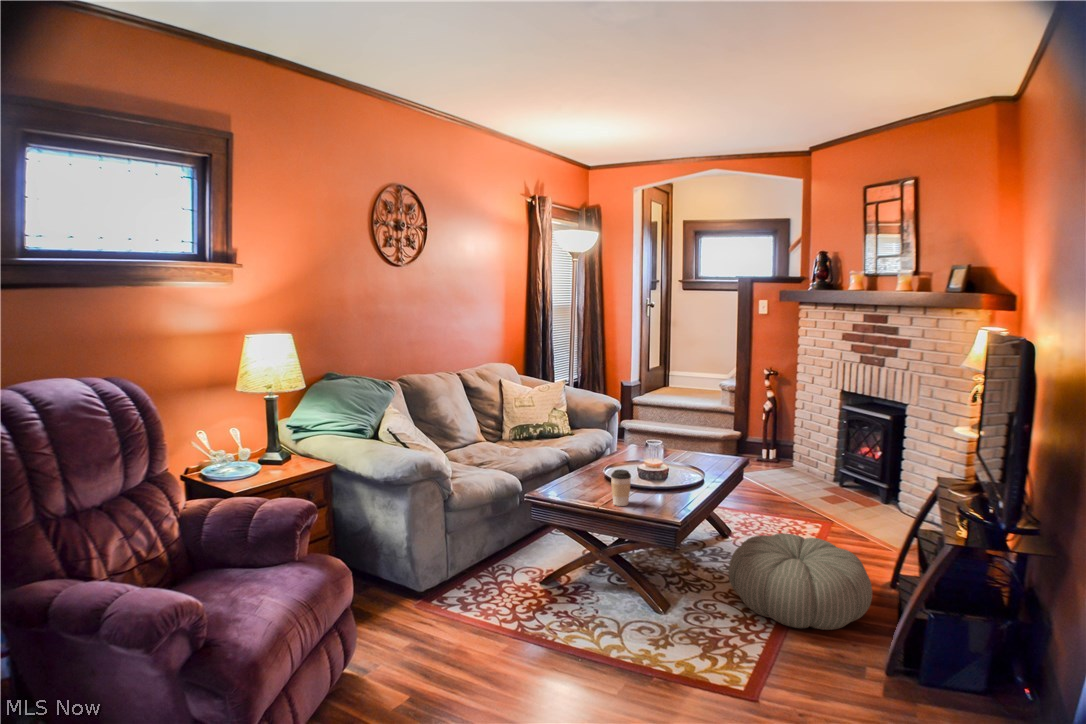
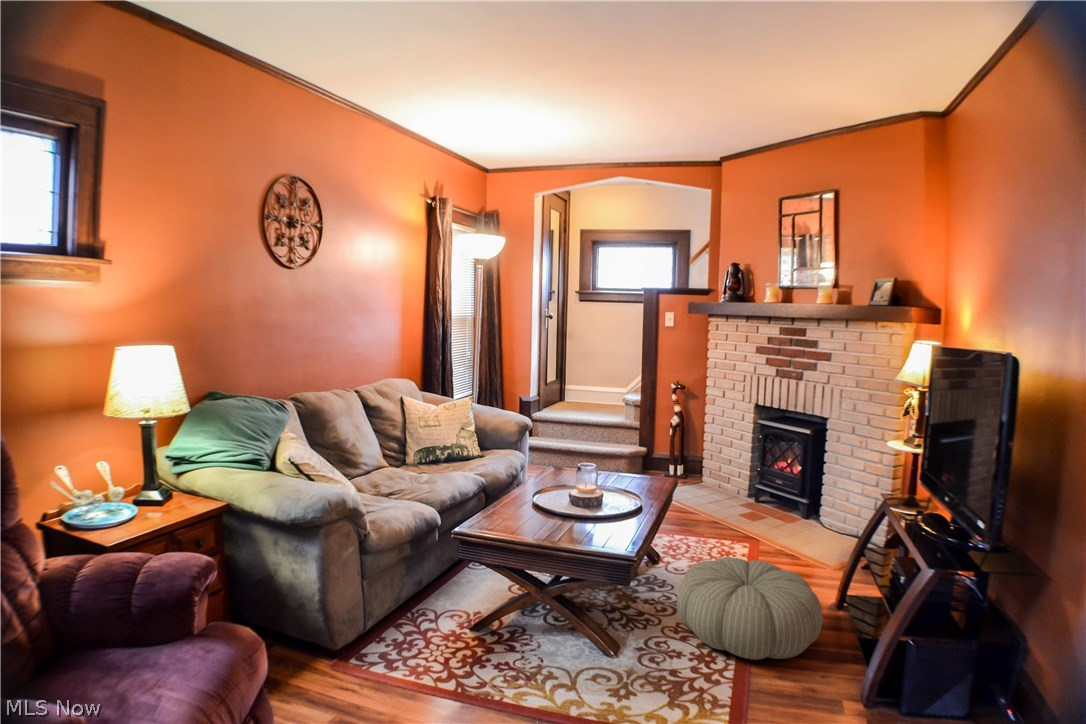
coffee cup: present [611,469,631,506] -> none [558,498,581,539]

